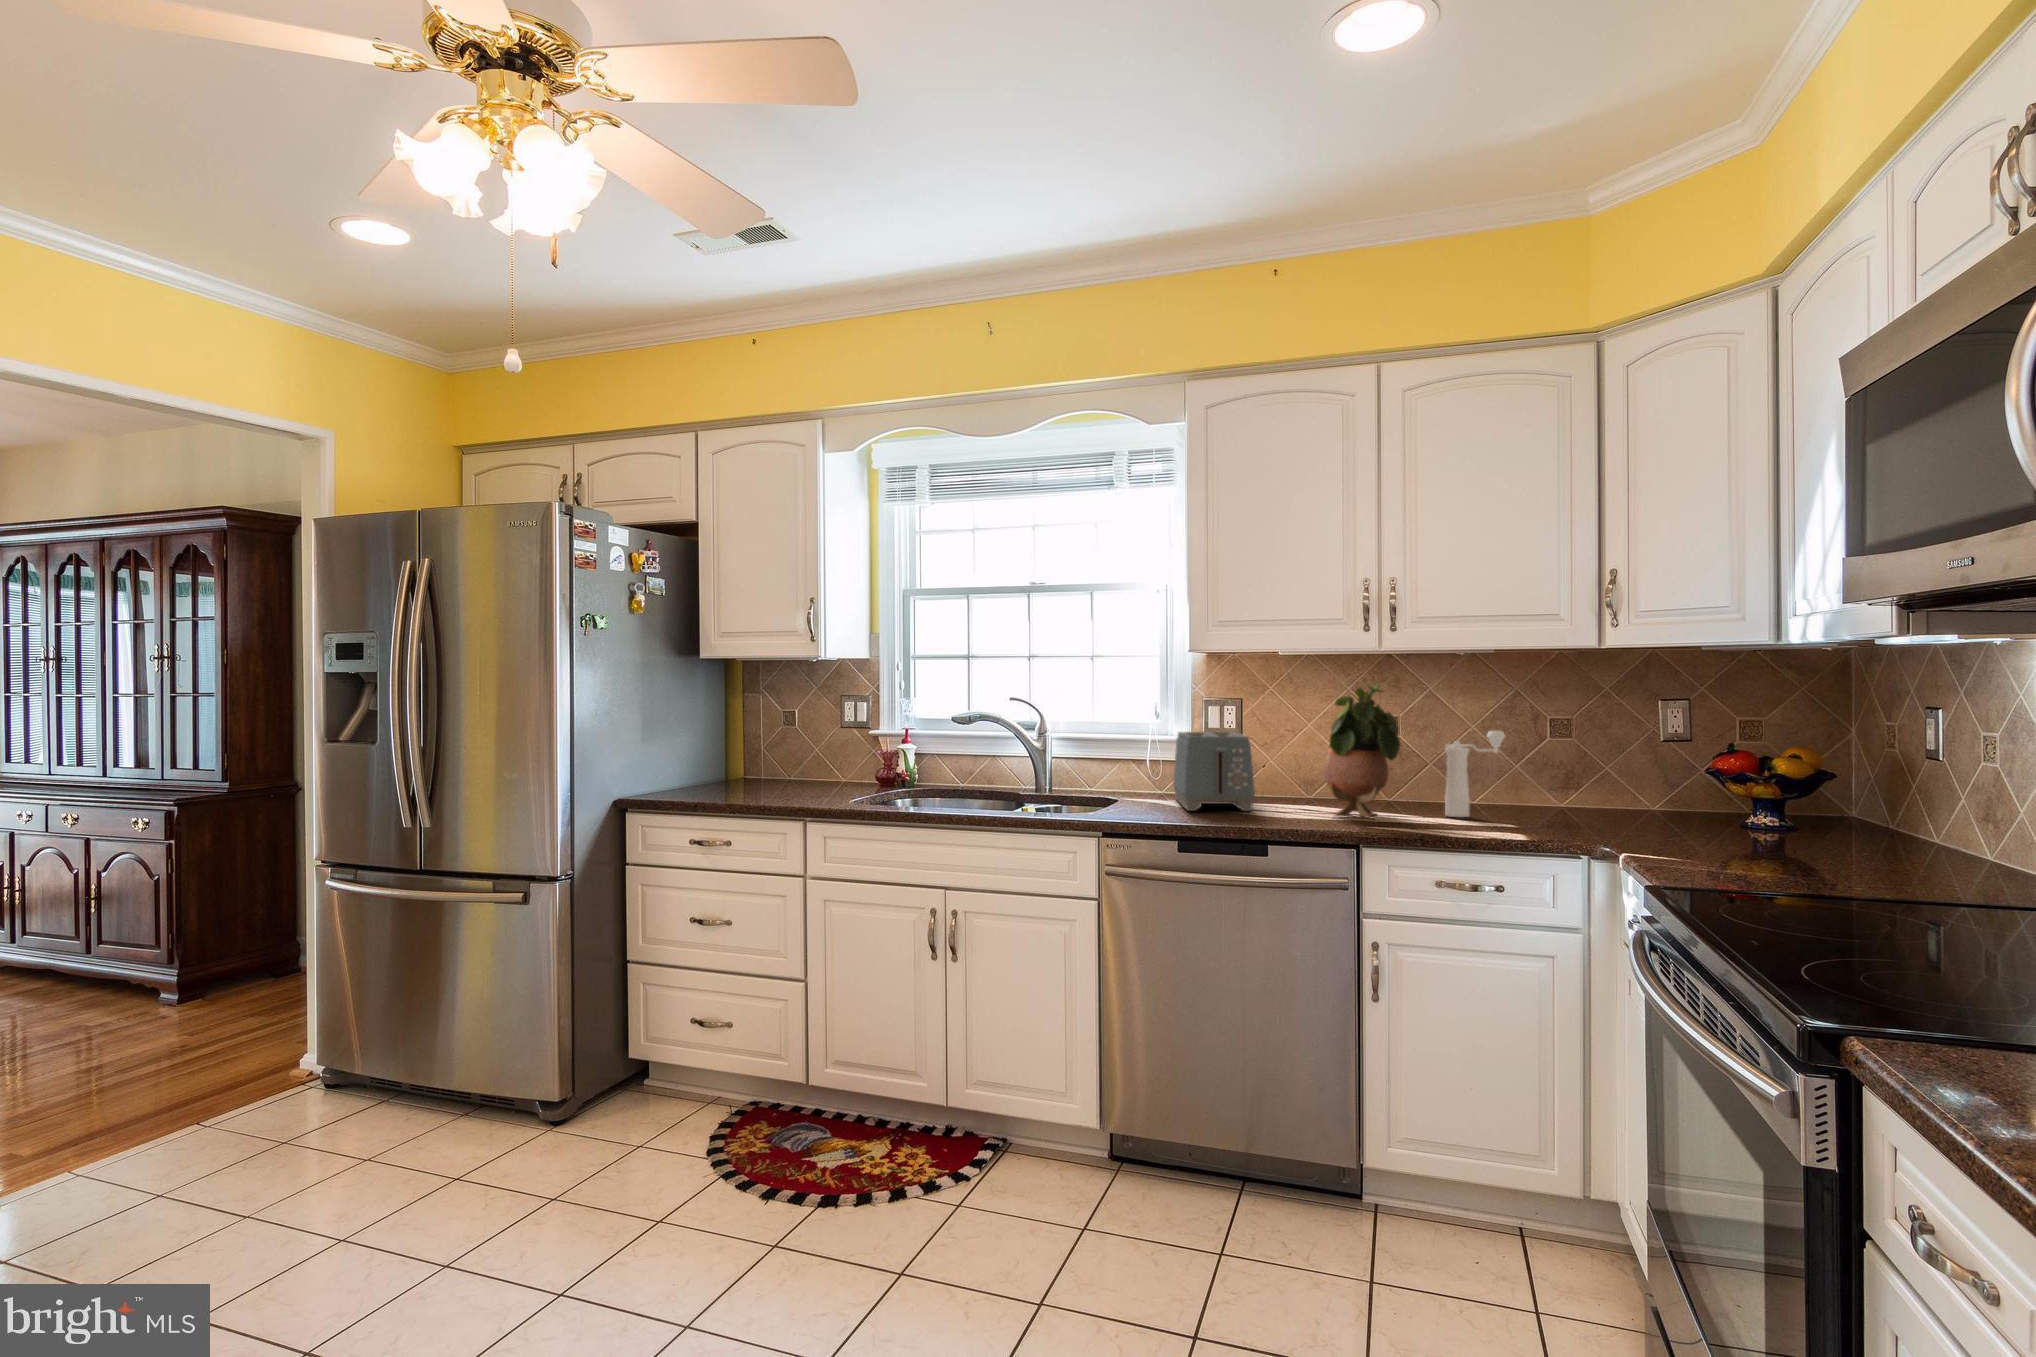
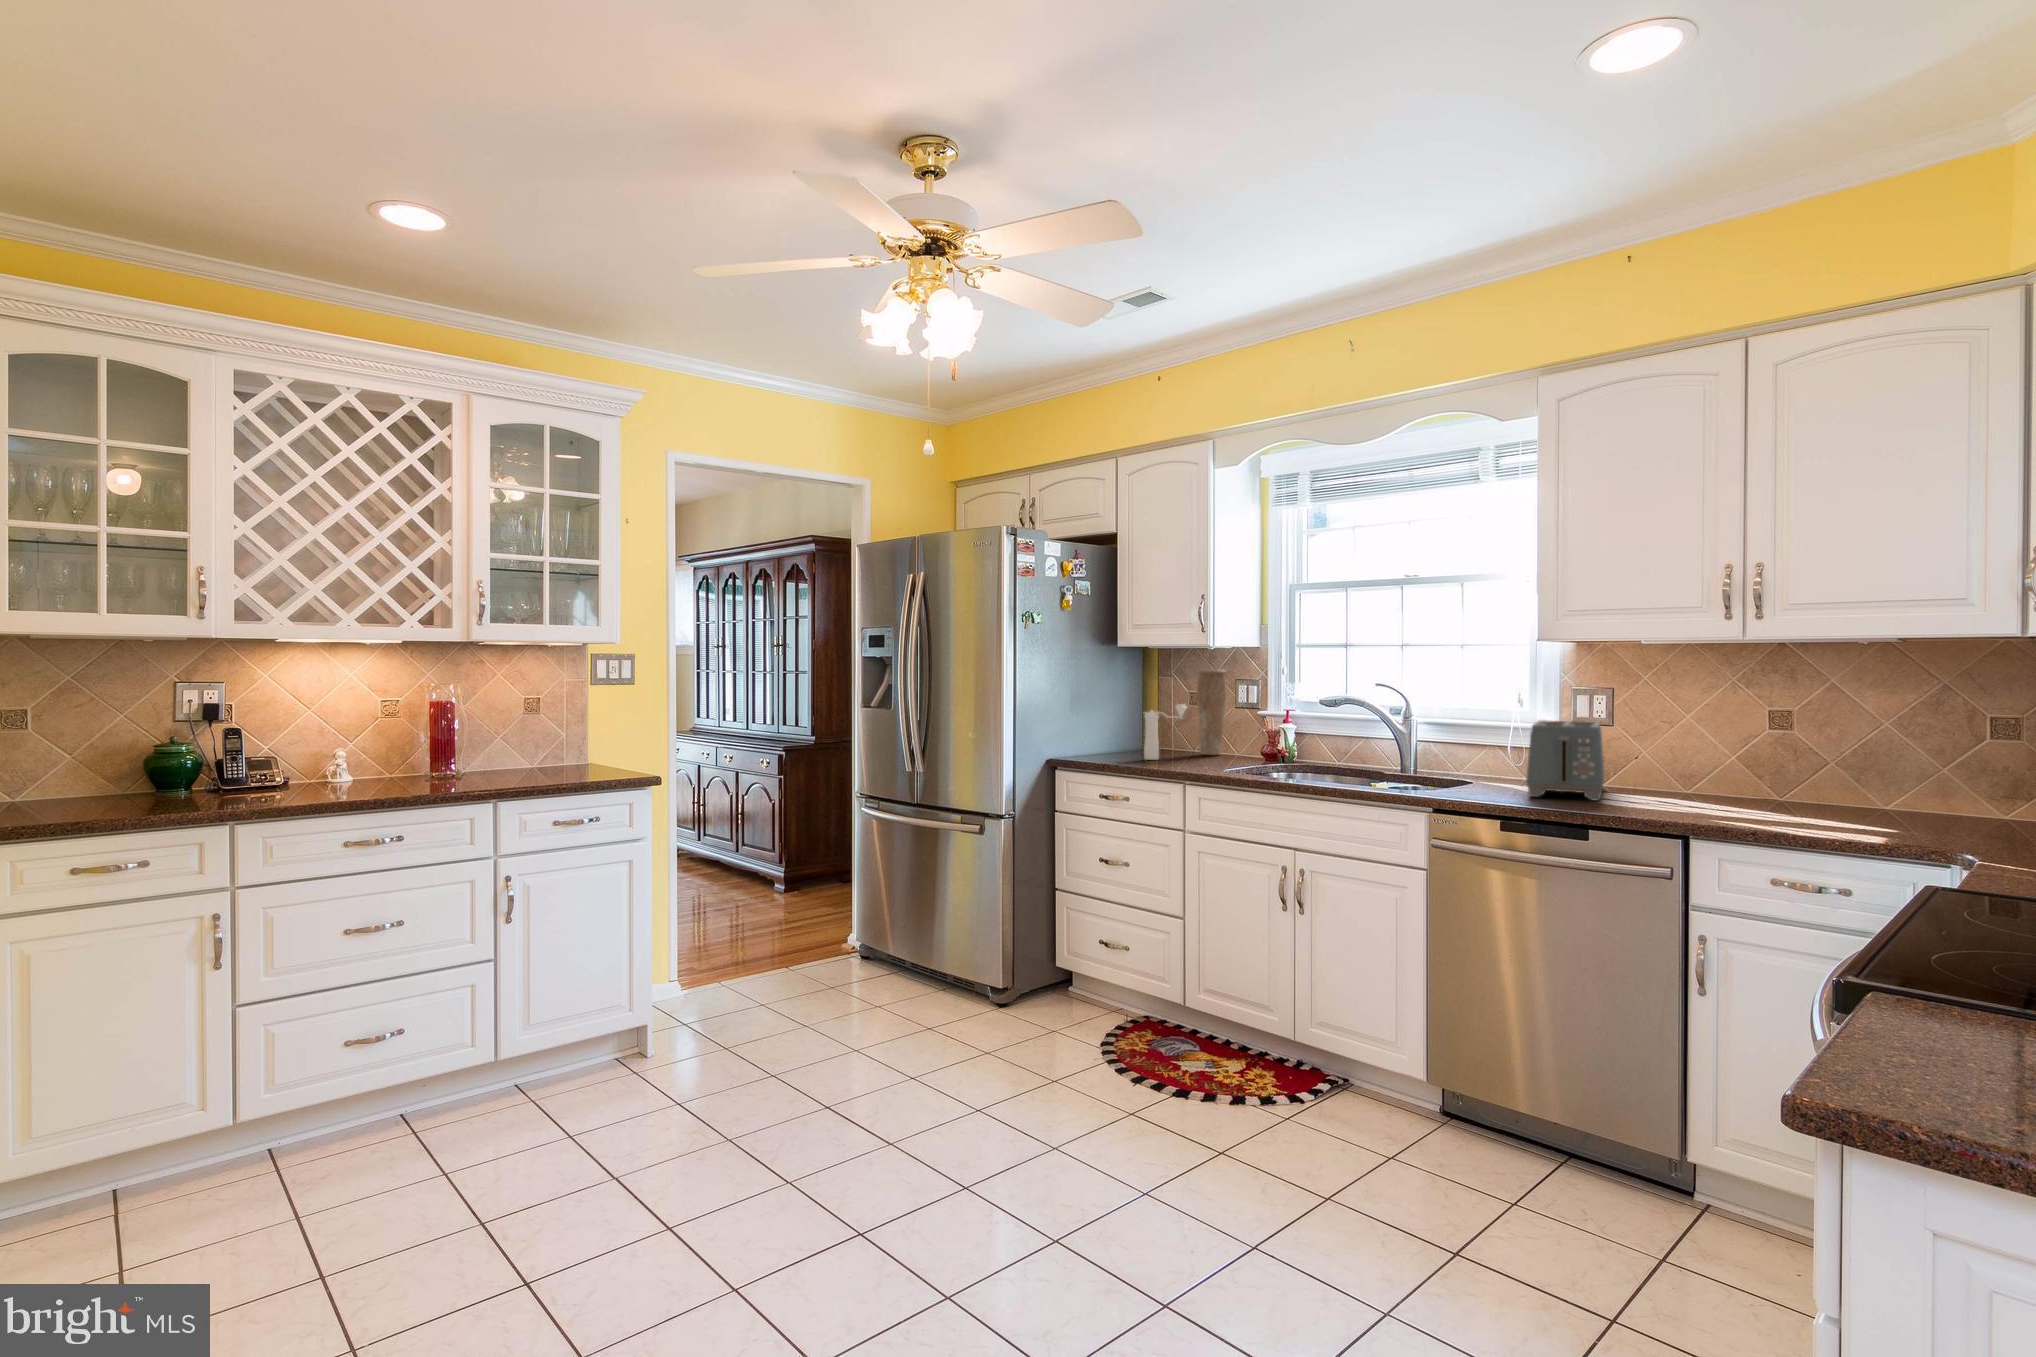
vase: none [792,684,830,783] -> present [1196,670,1227,755]
potted plant: present [1324,684,1401,818] -> none [1677,676,1764,816]
pepper mill: present [1445,731,1505,817] -> present [1144,704,1186,760]

